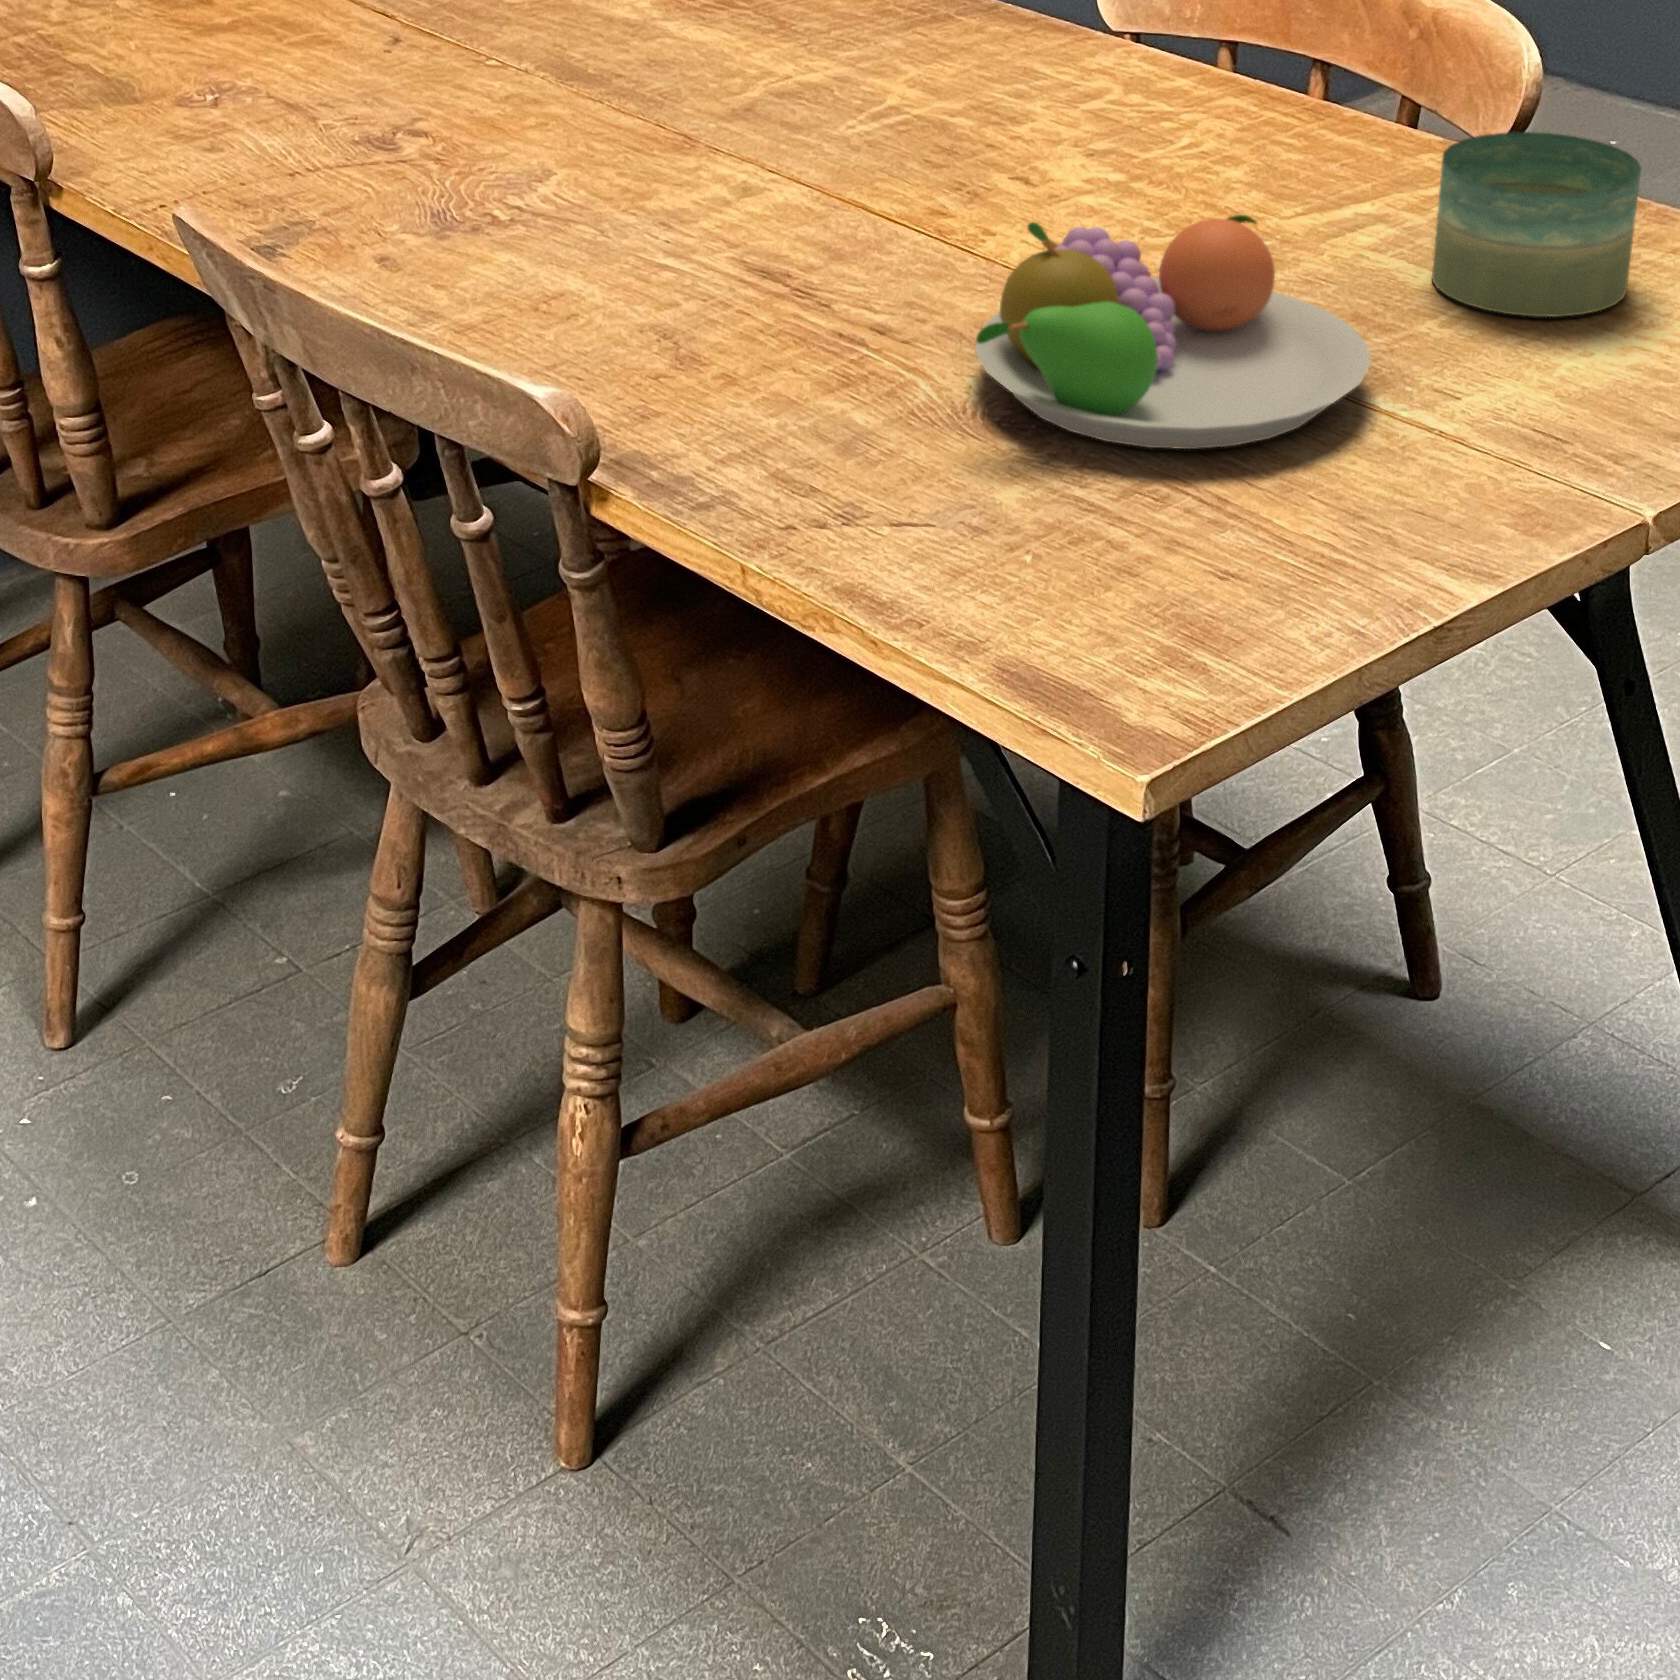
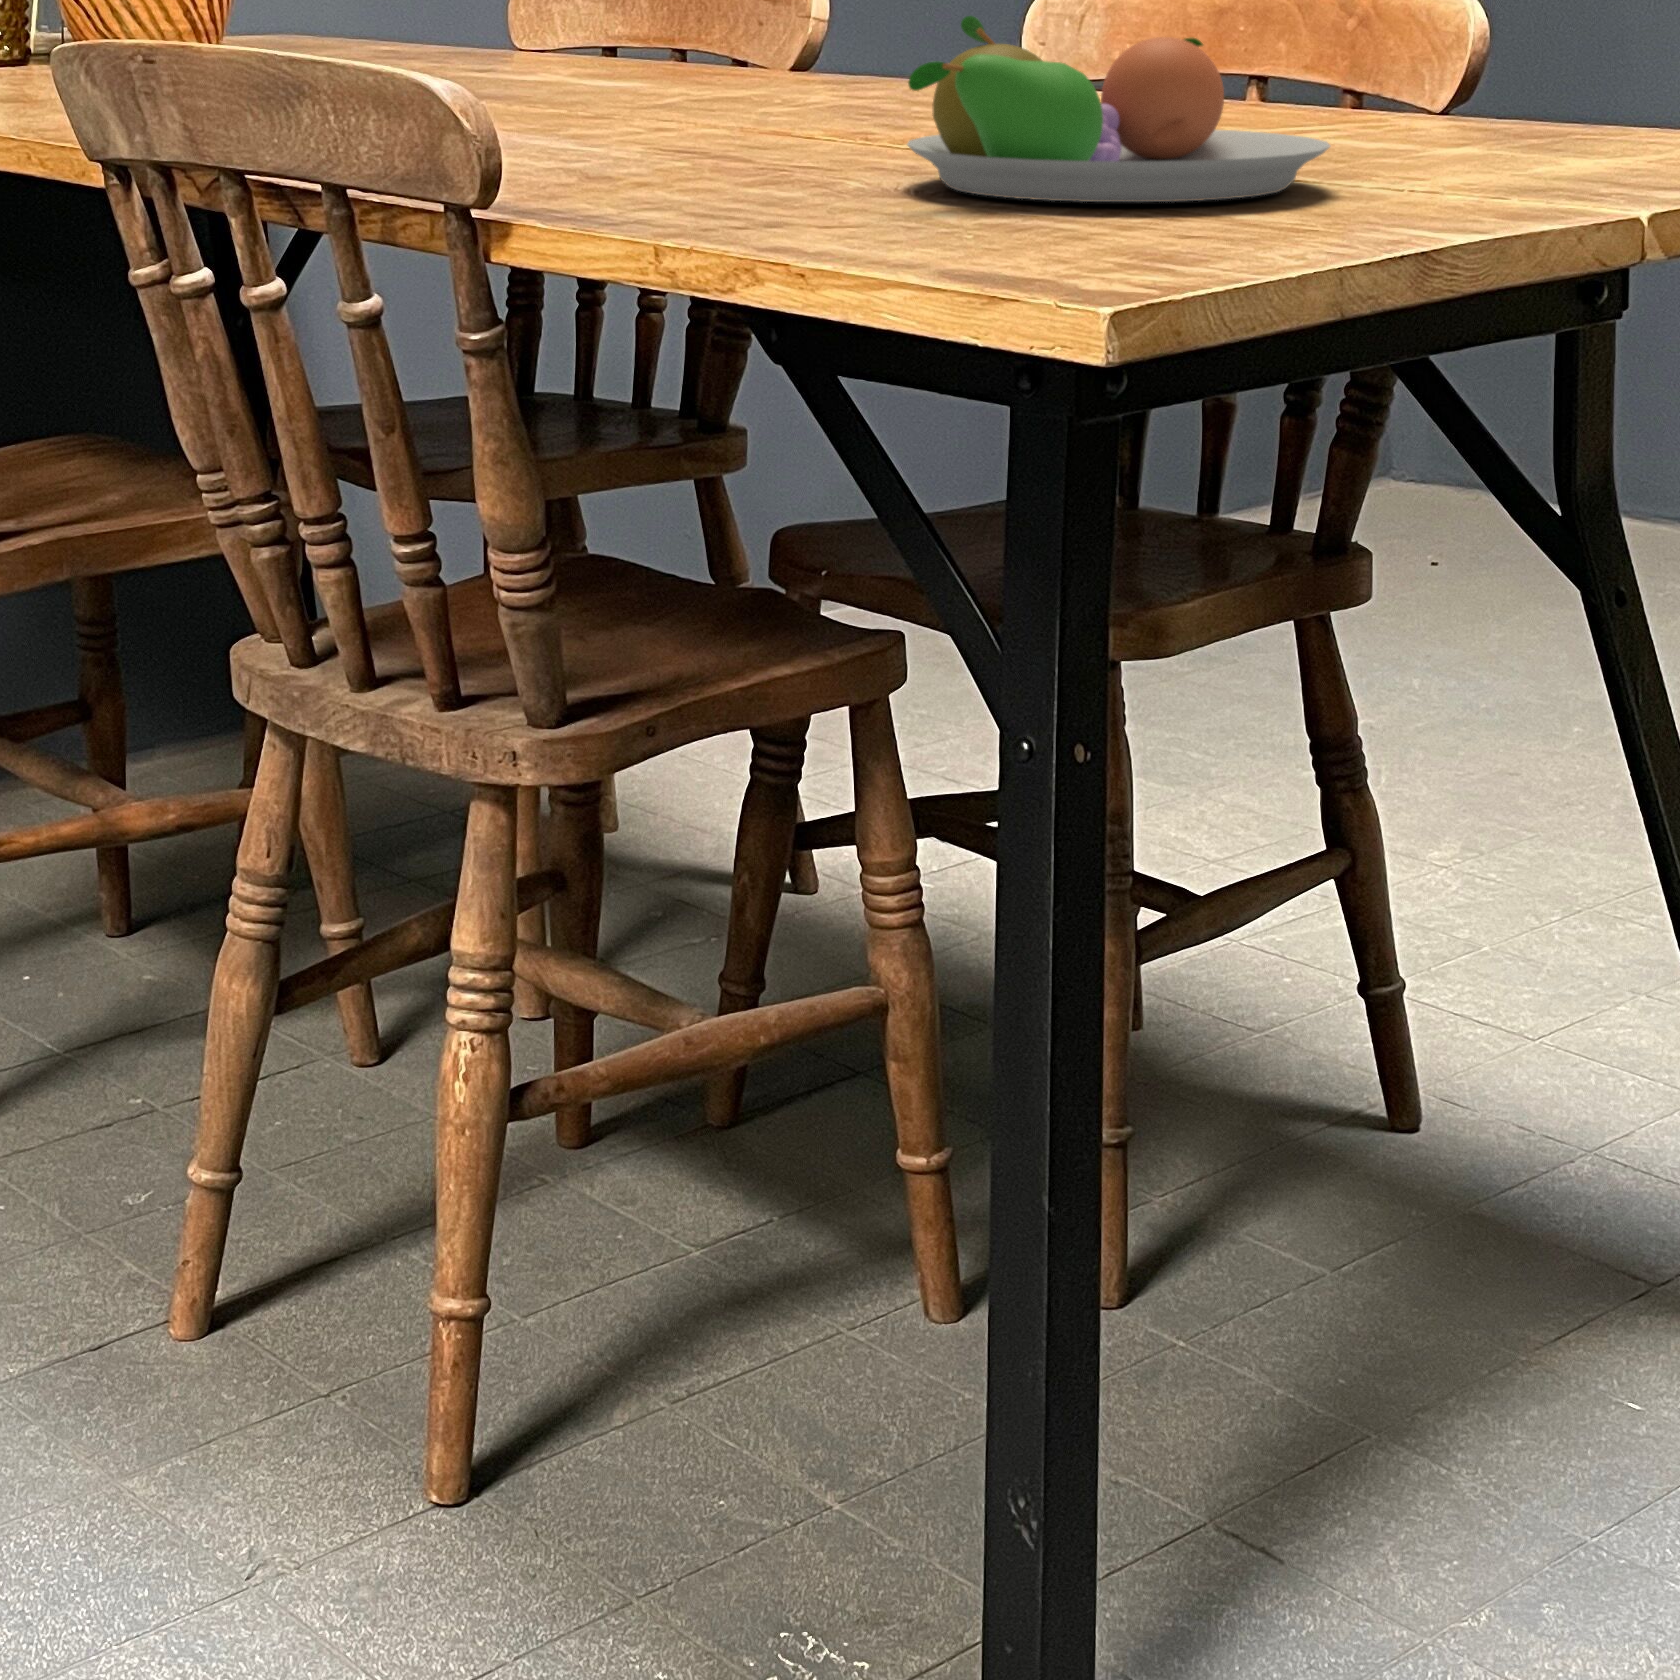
candle: present [1432,132,1641,317] -> none [1389,15,1605,164]

